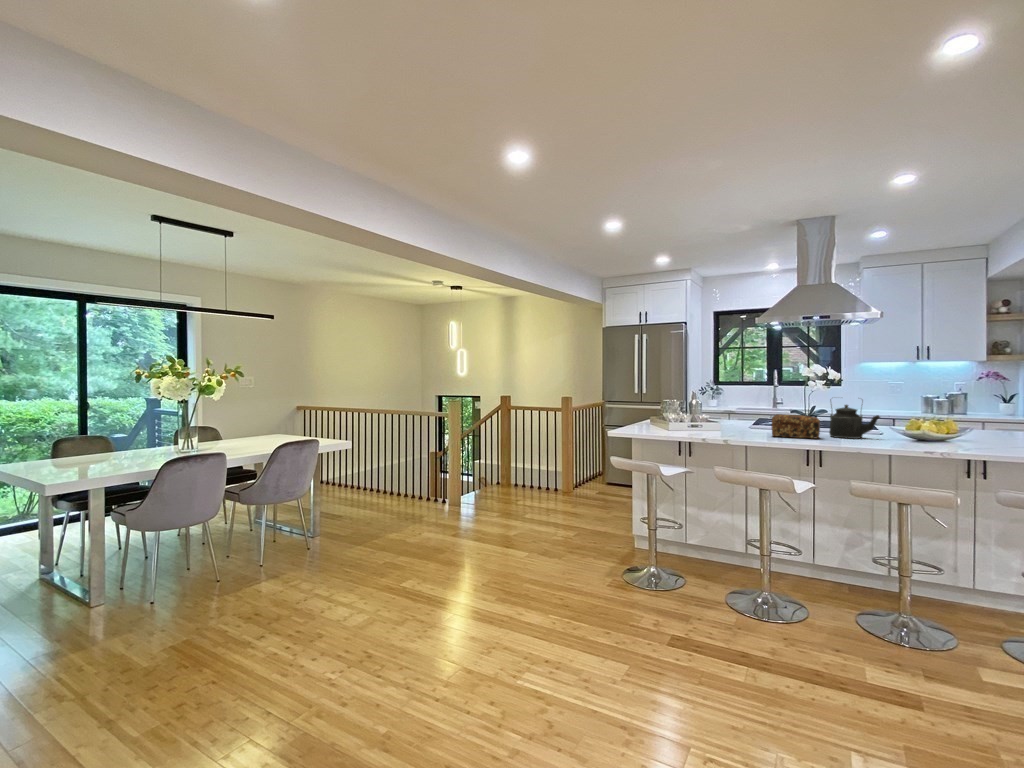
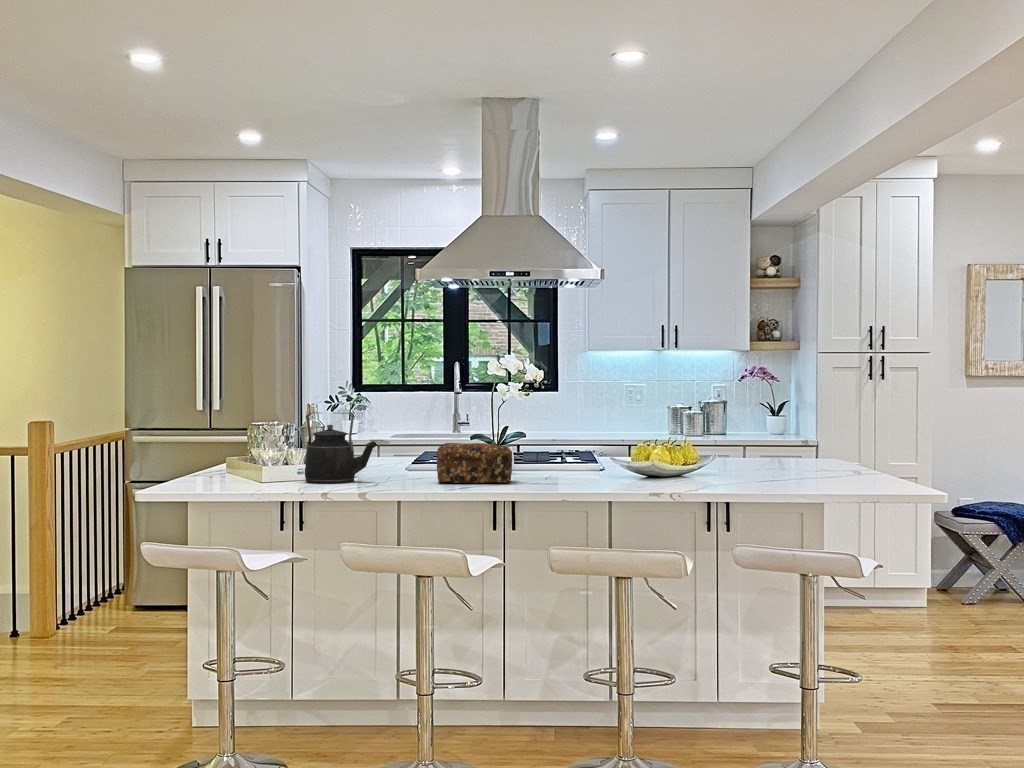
kettle: present [829,400,880,439] -> present [305,412,377,483]

